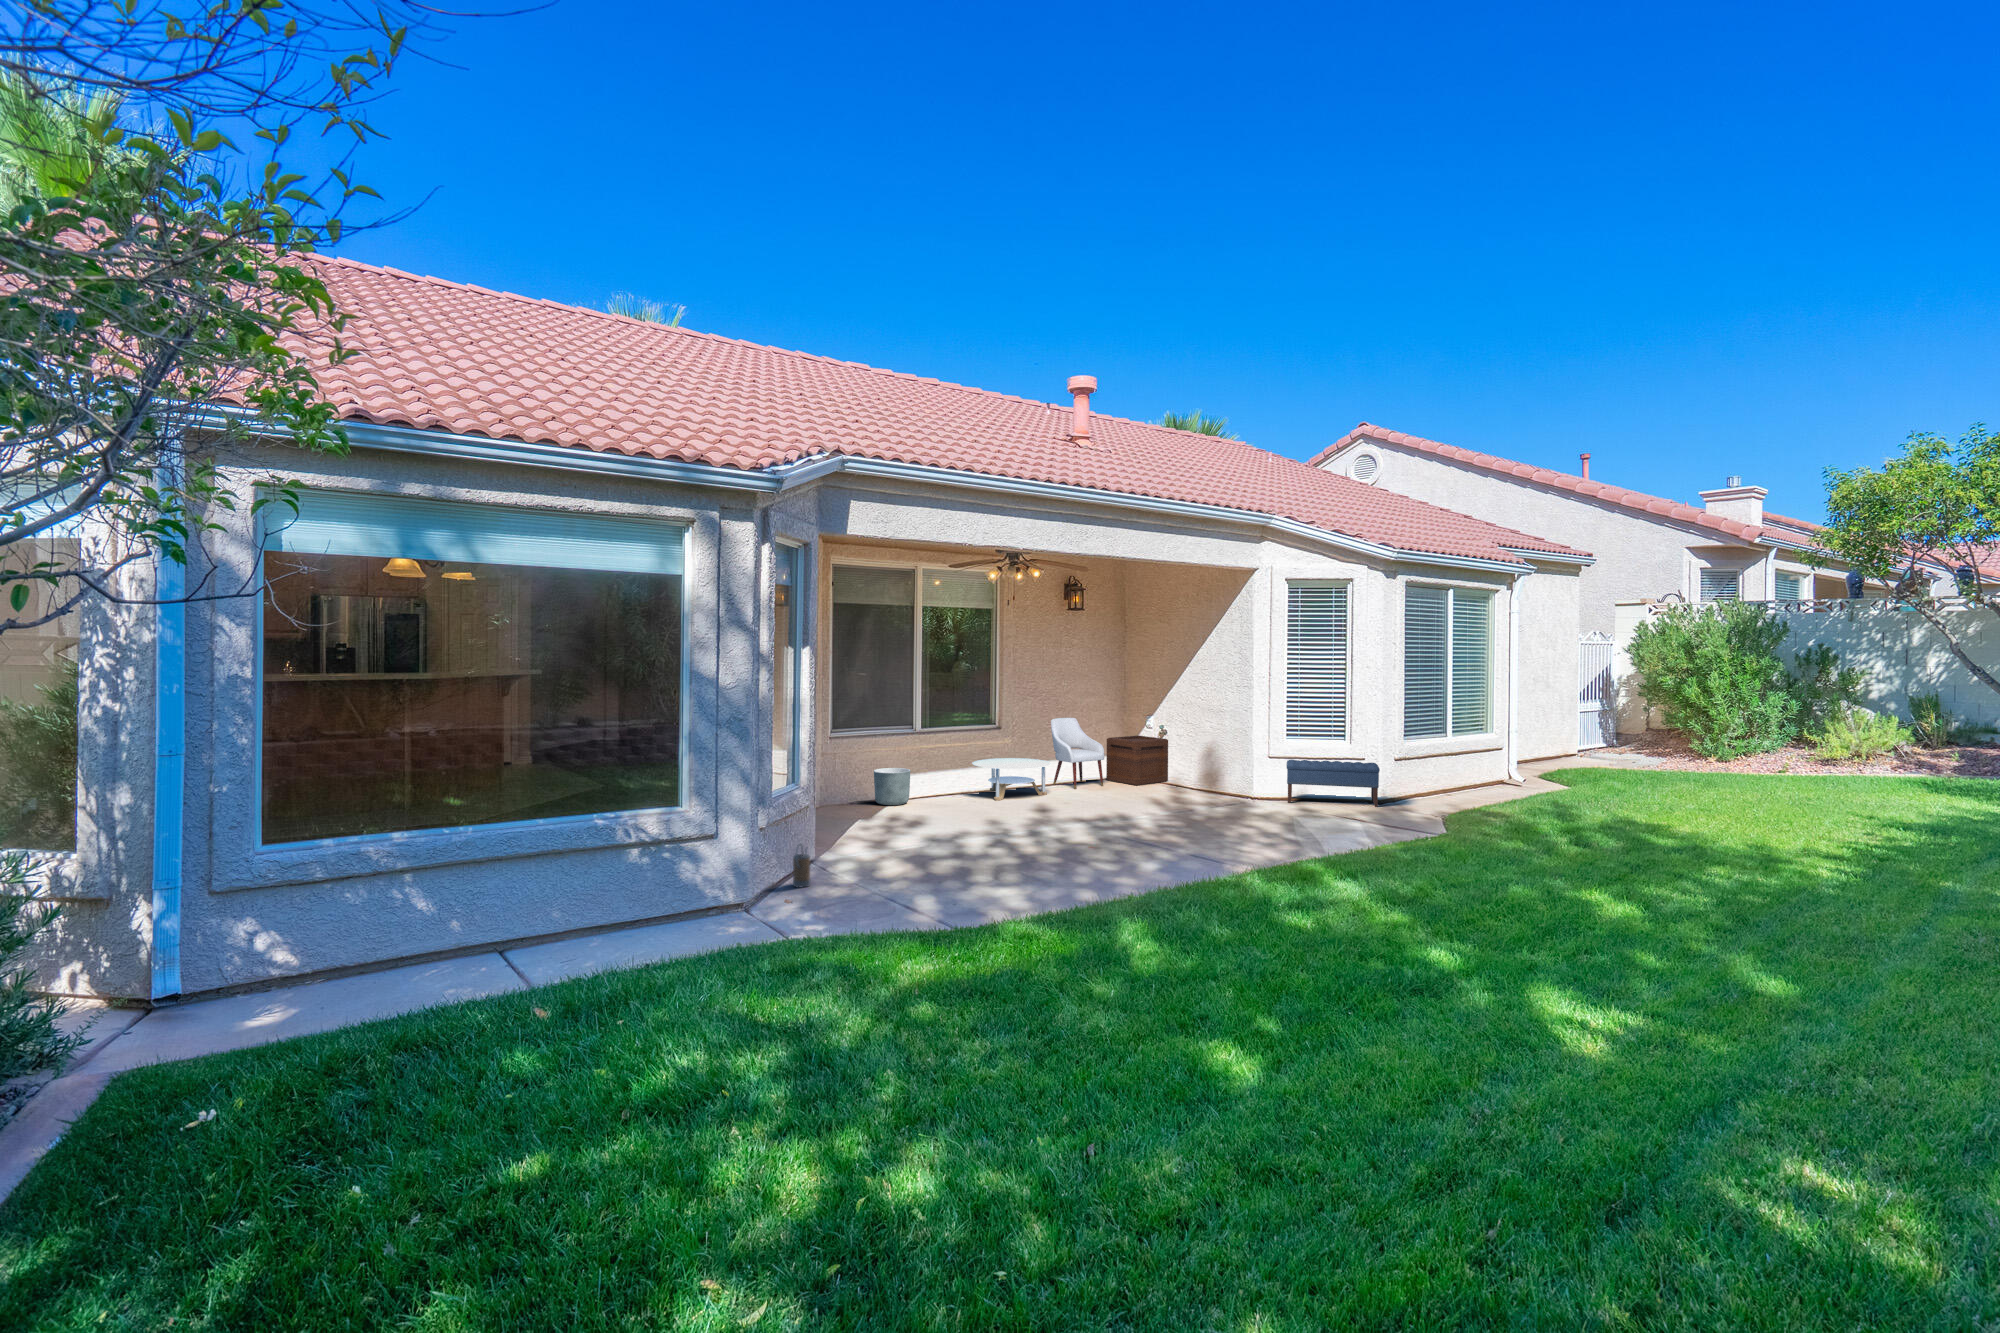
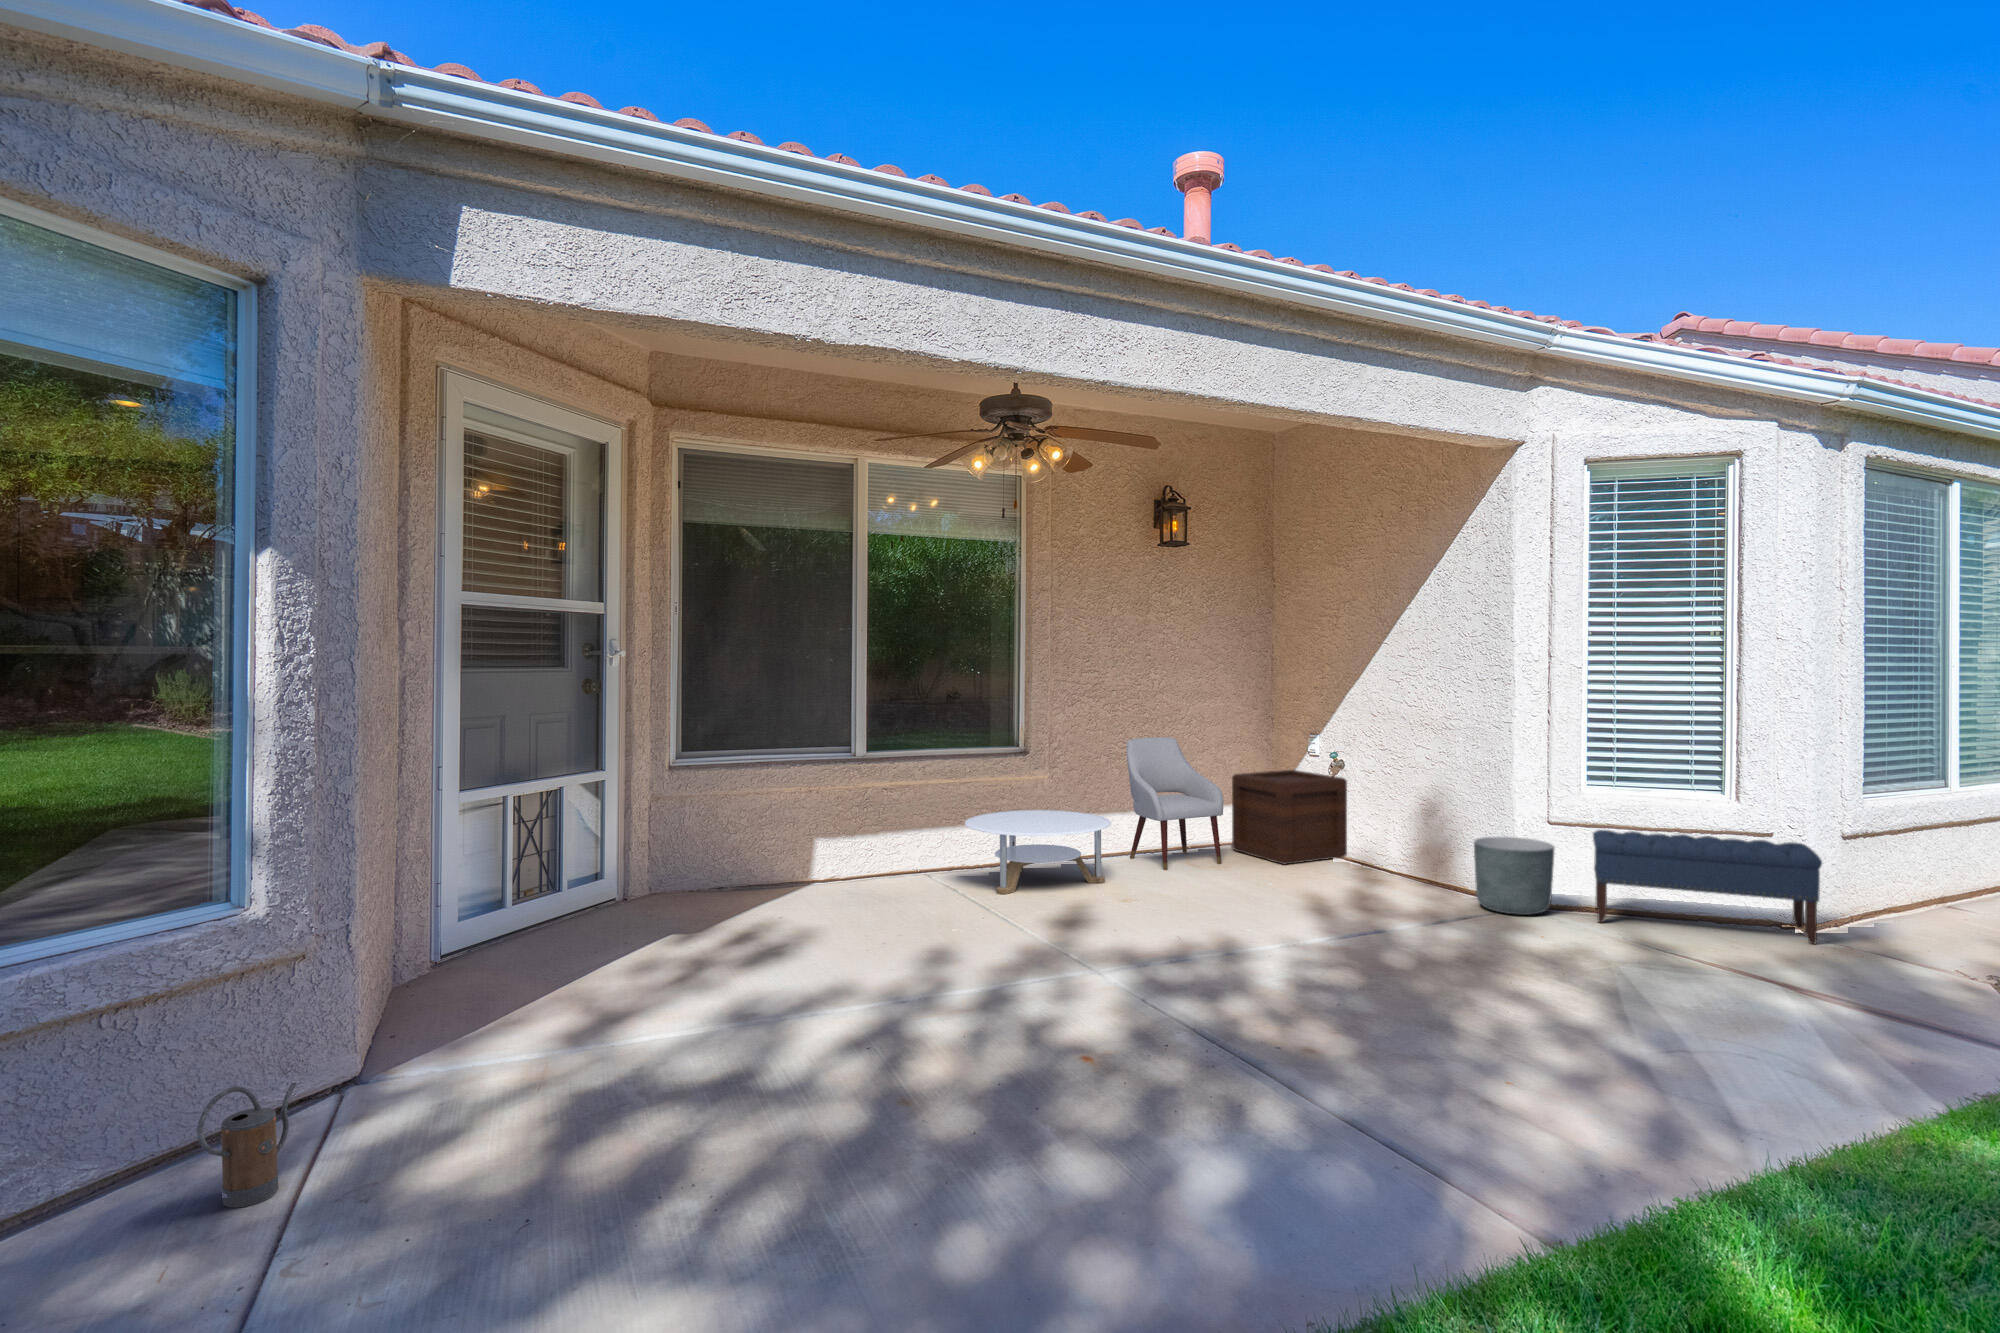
planter: present [874,768,910,805] -> present [1474,837,1555,915]

